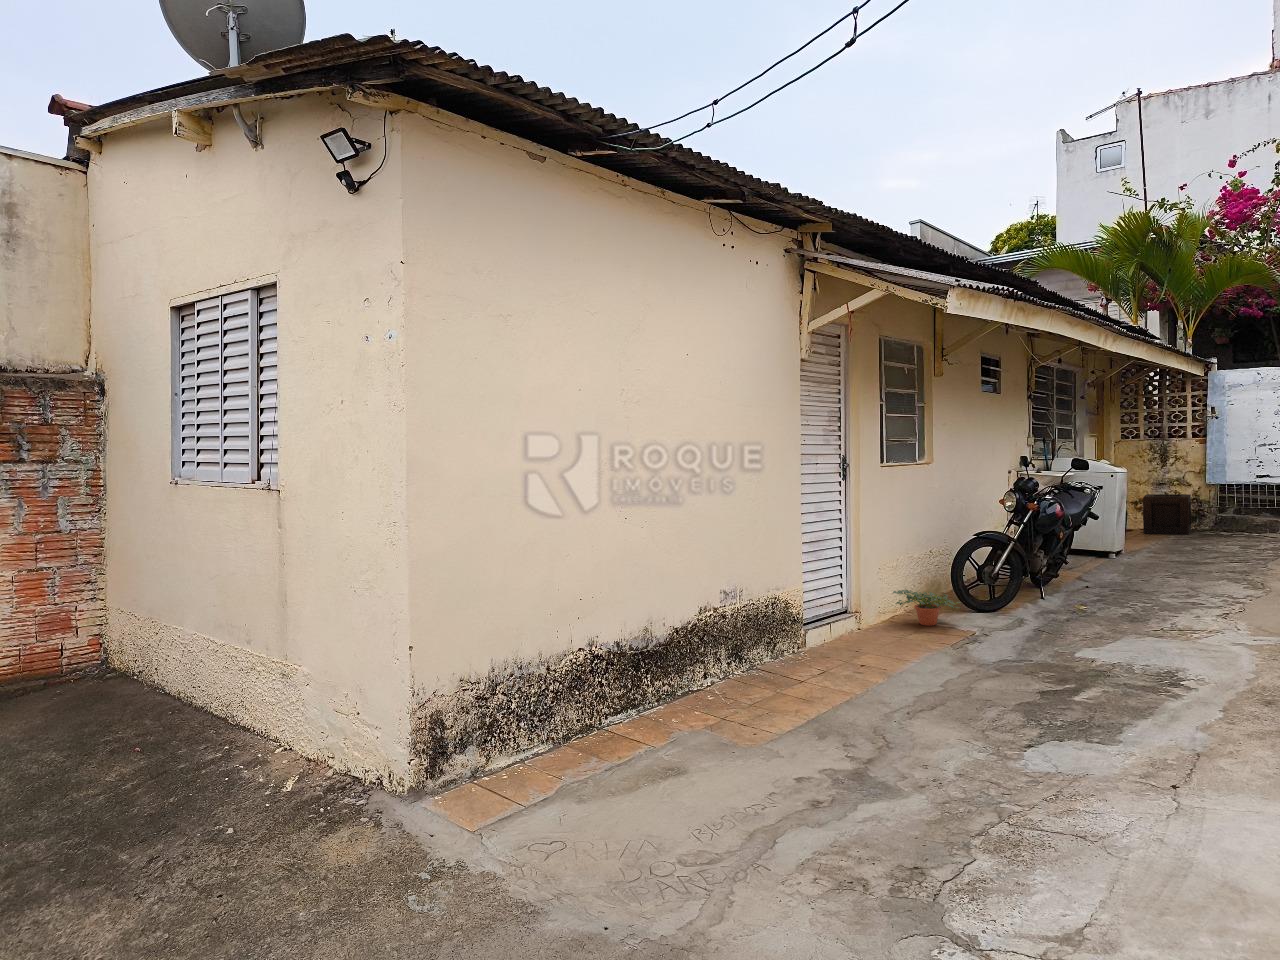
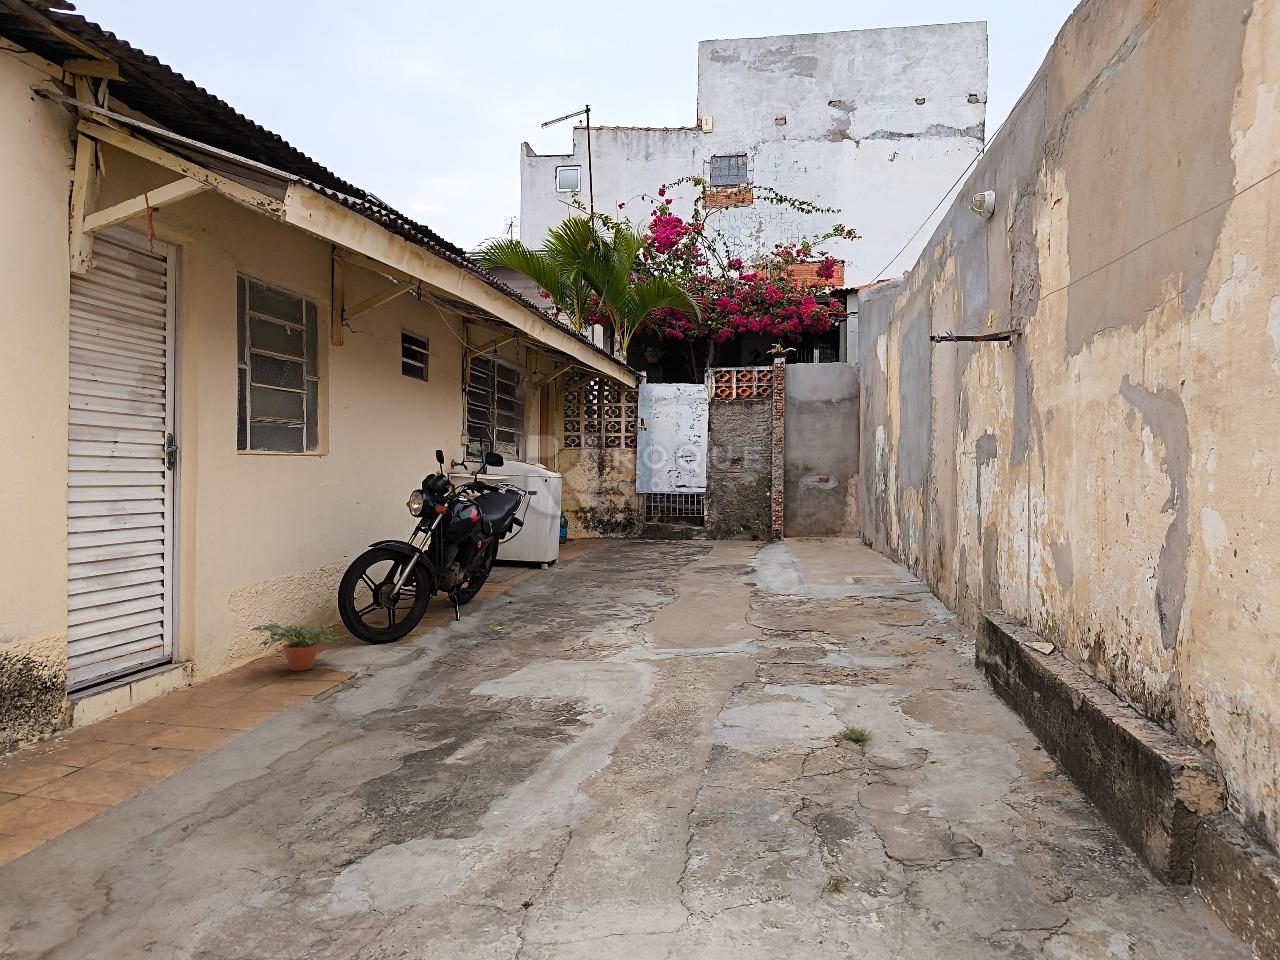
wooden crate: present [1143,494,1191,535] -> none [583,503,623,541]

